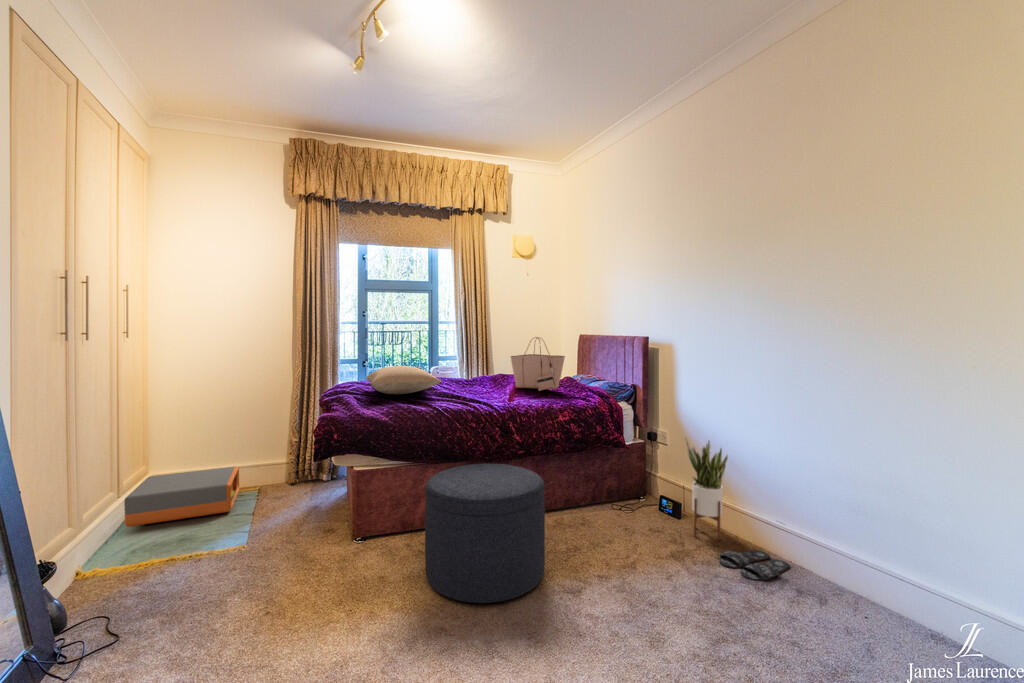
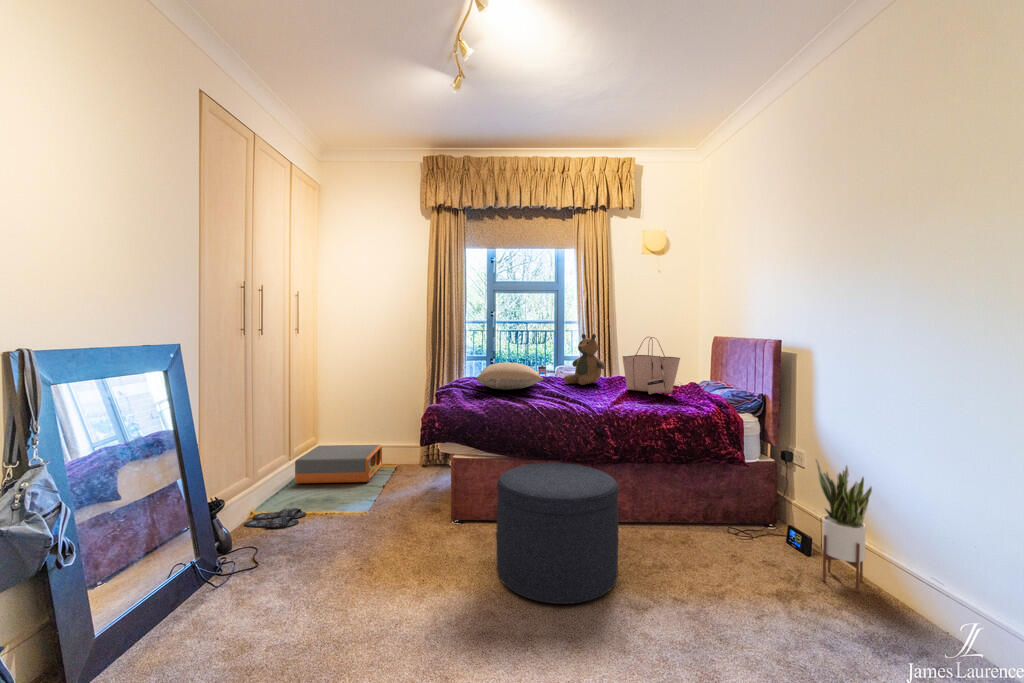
teddy bear: none [453,335,493,385] -> present [564,334,605,385]
slippers: present [719,550,790,581] -> present [245,508,306,528]

